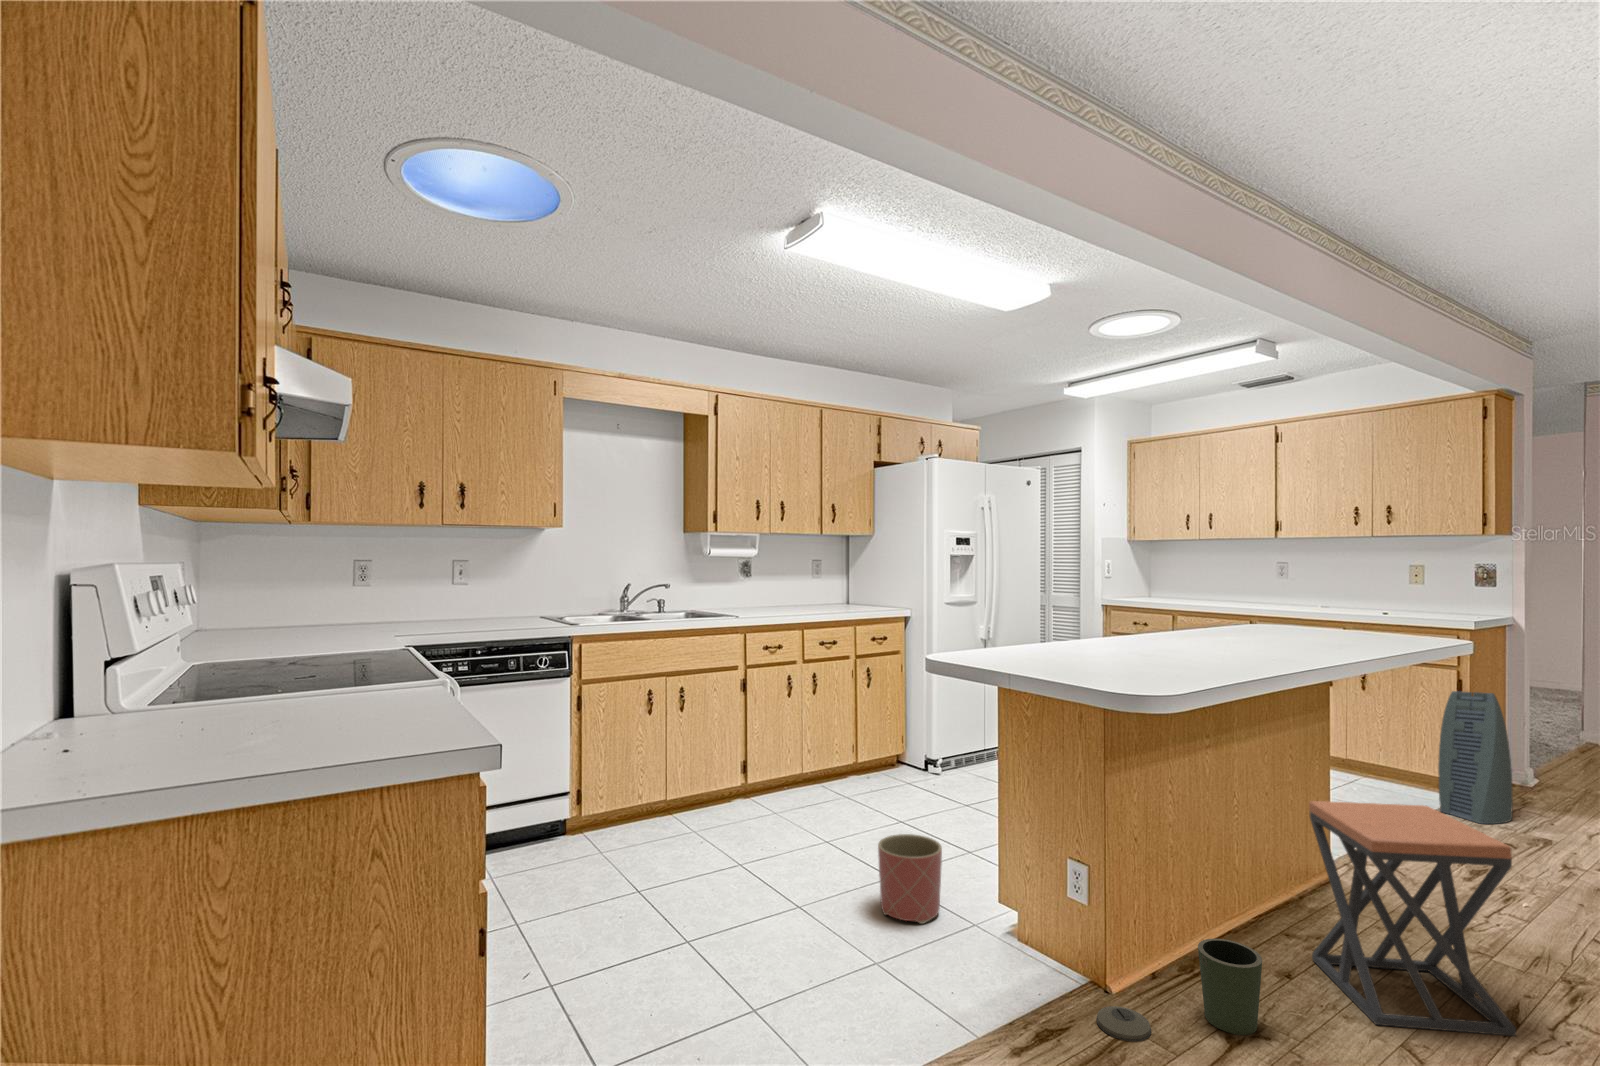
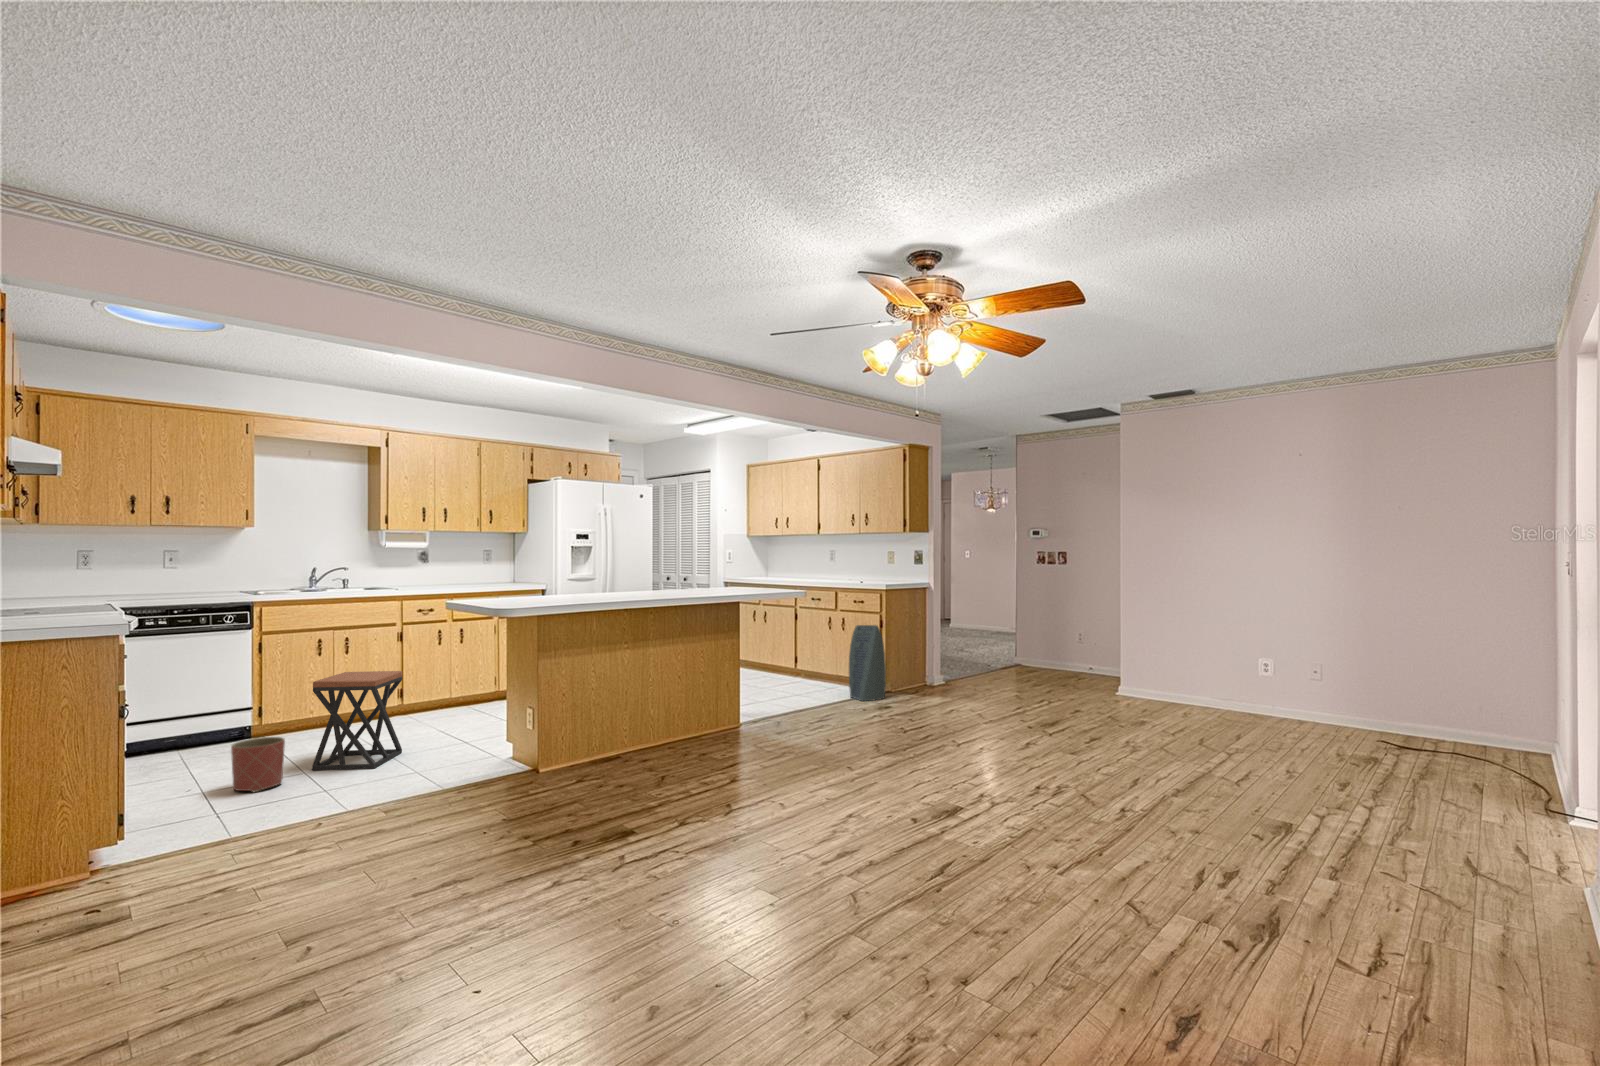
stool: present [1309,801,1516,1036] -> present [312,671,402,770]
planter: present [878,834,942,924] -> present [231,737,285,792]
trash can: present [1096,939,1262,1041] -> none [515,737,602,784]

